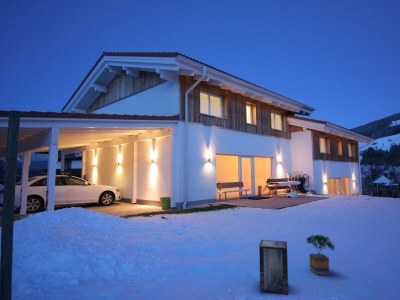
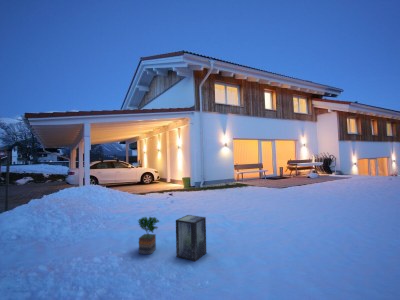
potted tree: present [306,235,335,275] -> present [138,217,159,254]

